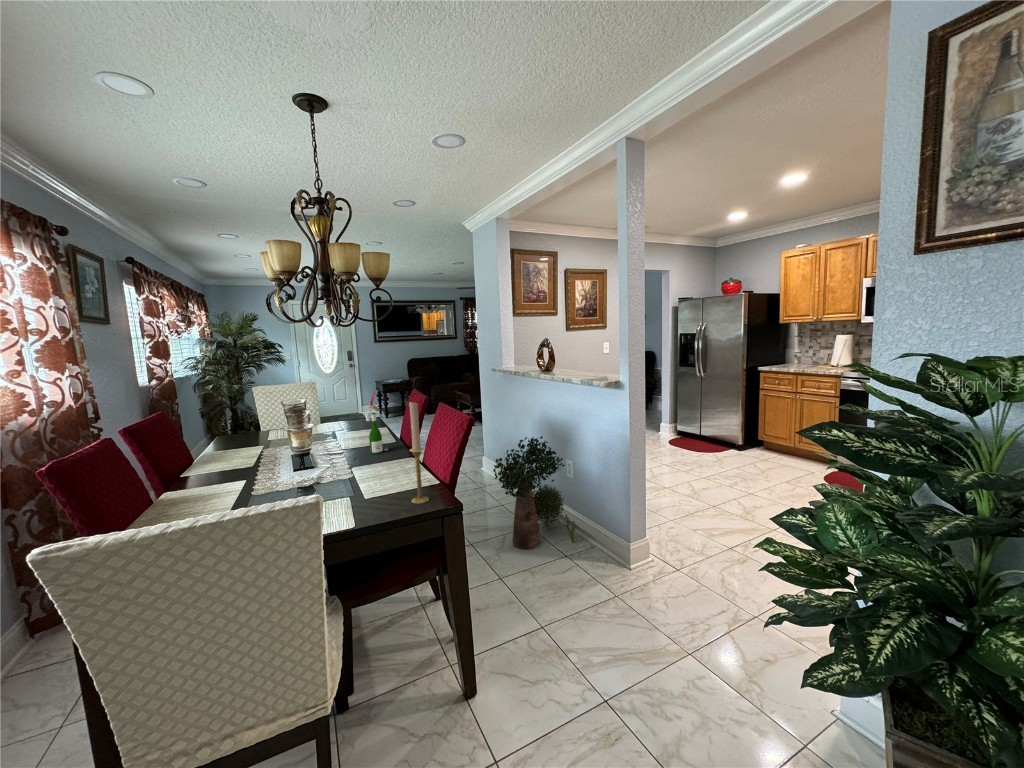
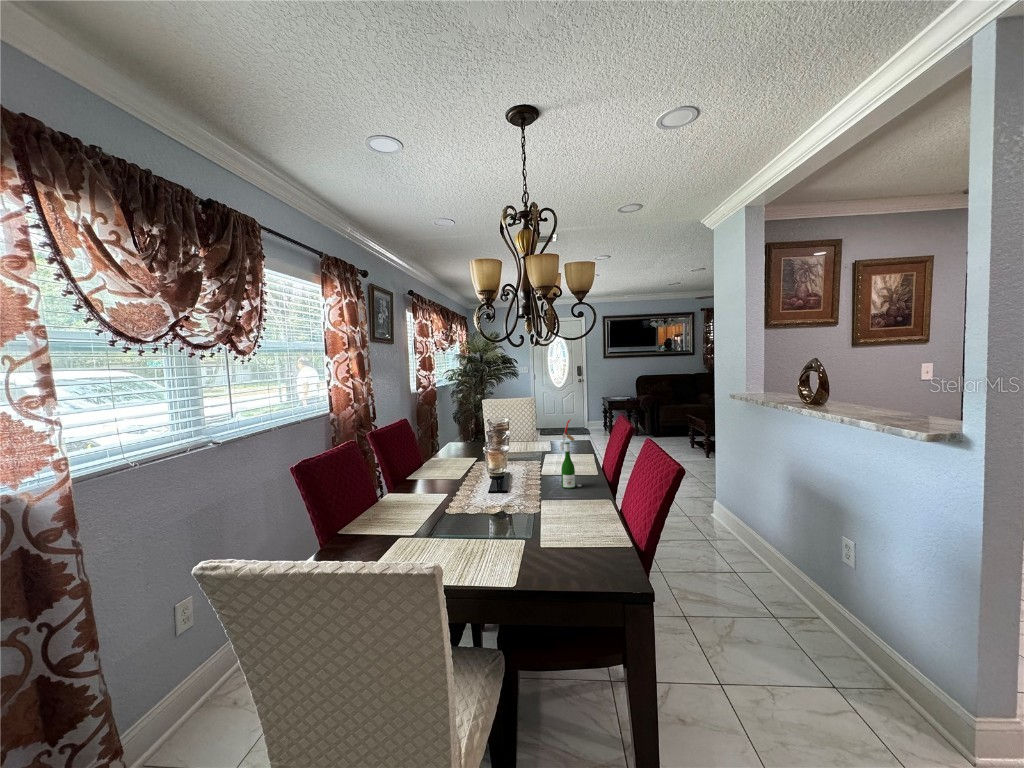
candlestick: present [409,402,429,504] -> none [582,444,605,578]
potted plant: present [493,436,578,549] -> none [718,497,859,675]

